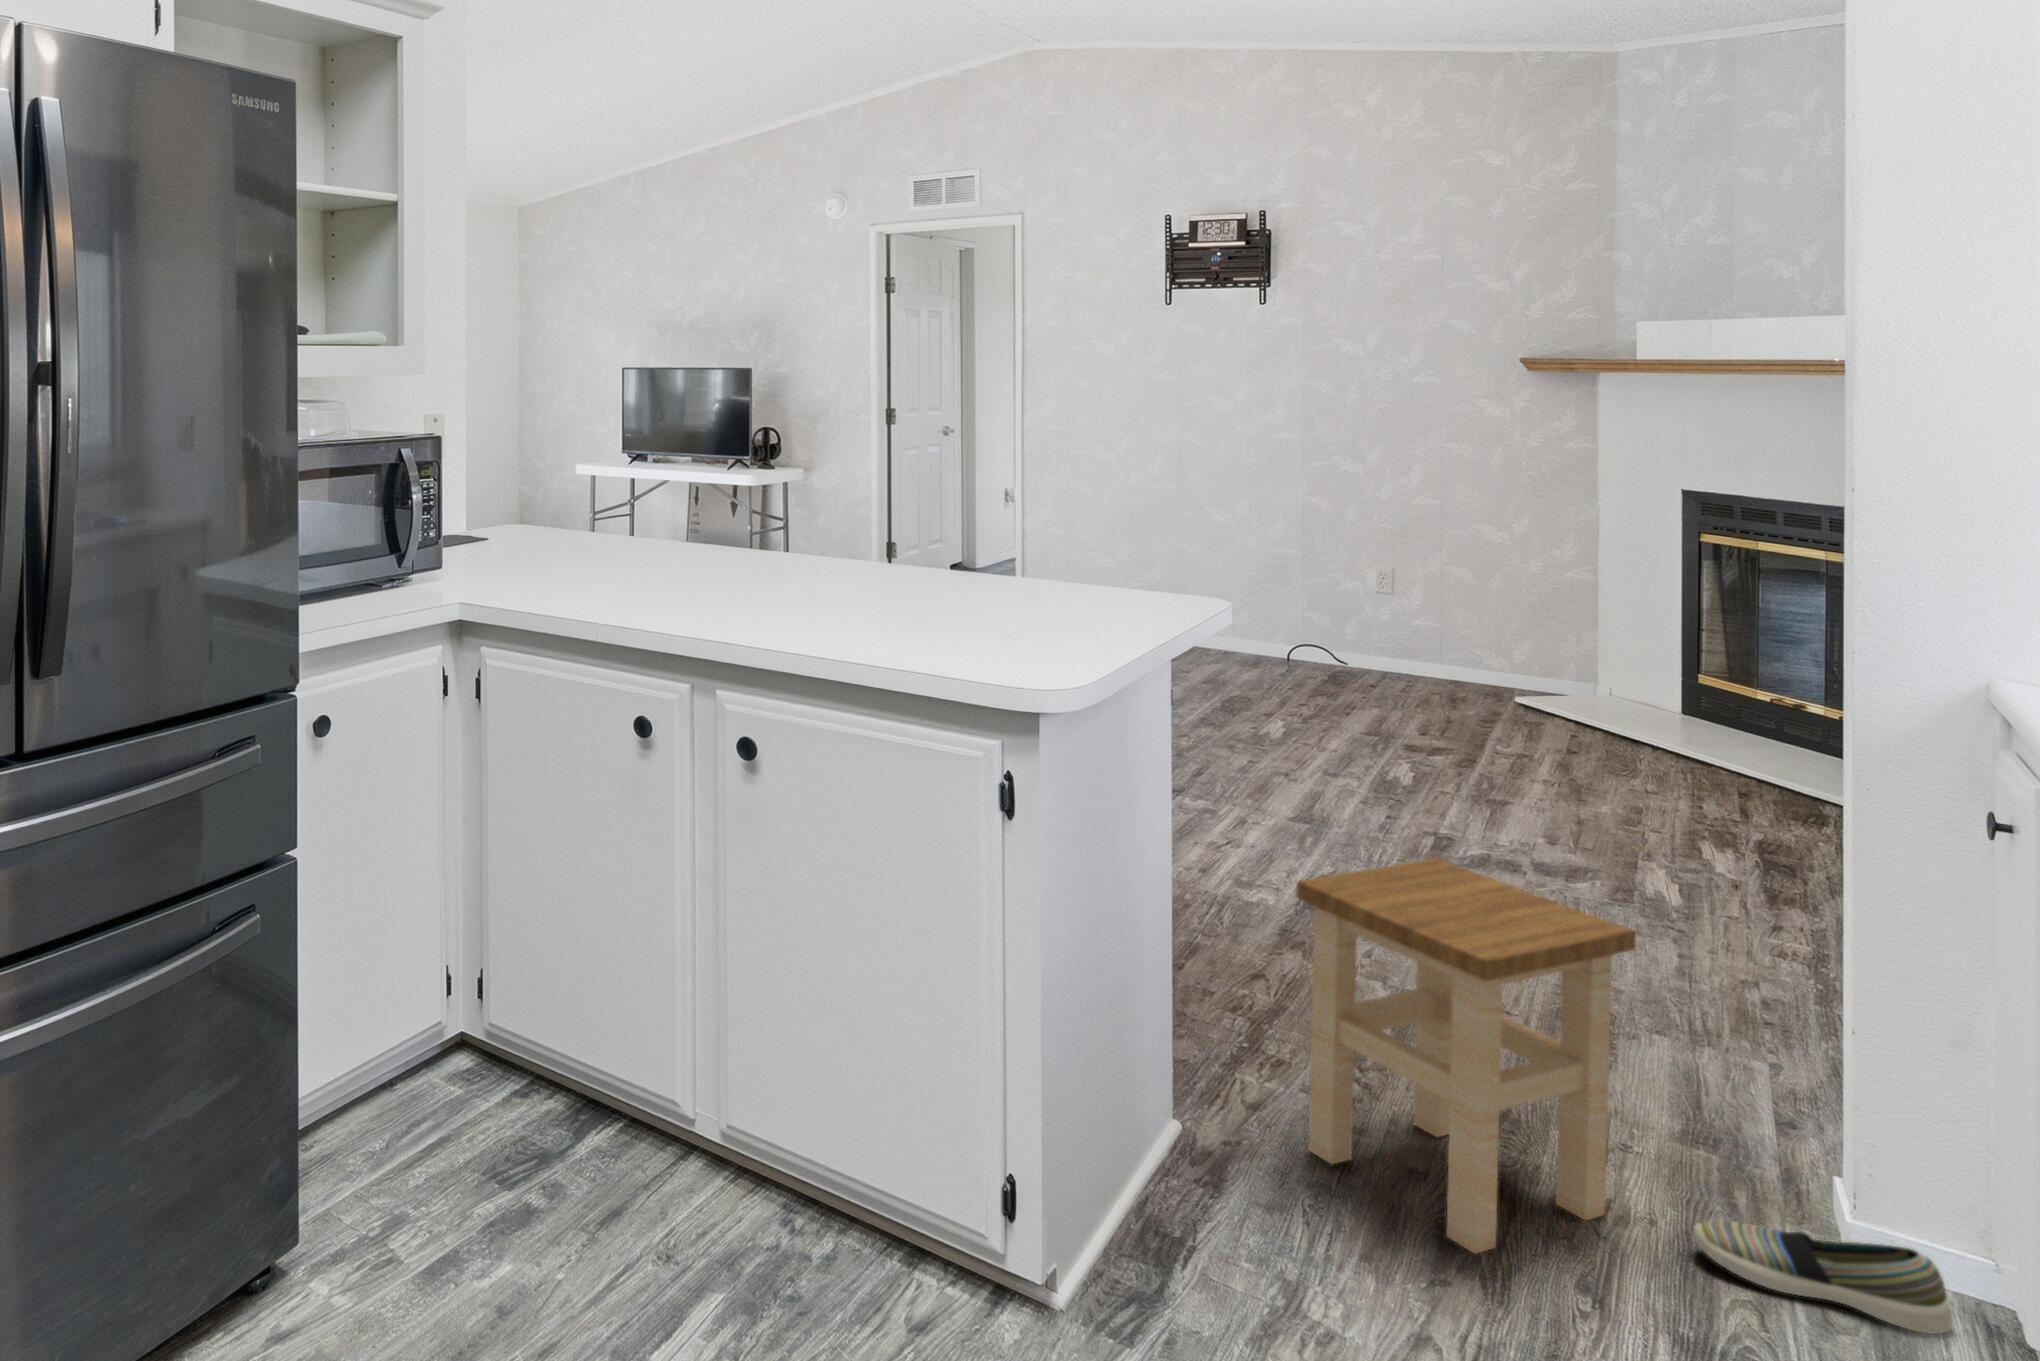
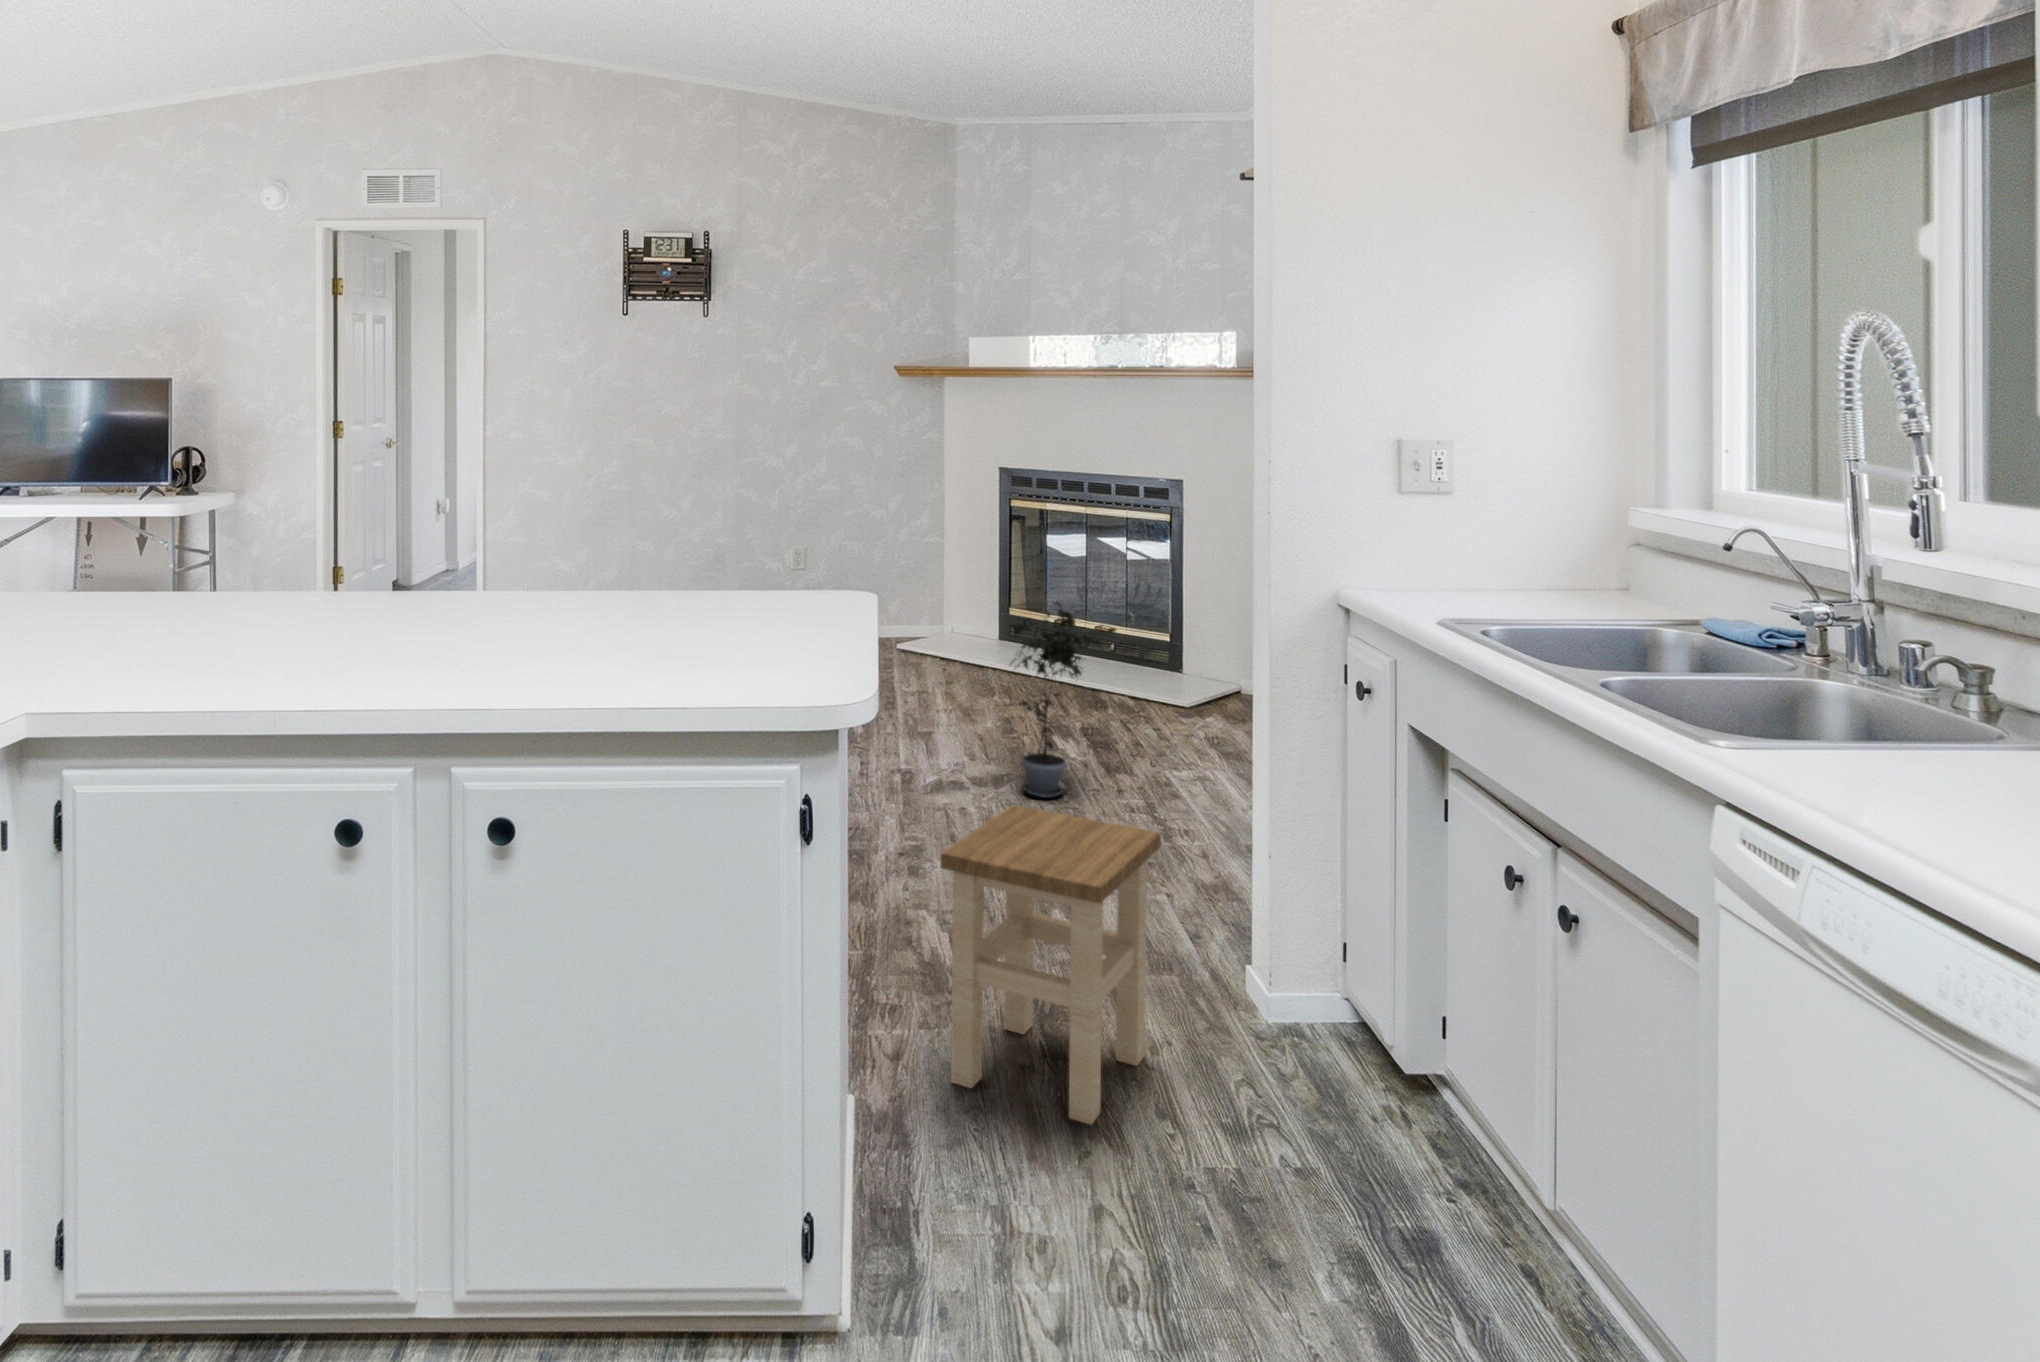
potted plant: none [1578,656,1727,911] -> present [1010,602,1102,798]
shoe: present [1692,1220,1953,1334] -> none [1202,1013,1341,1074]

